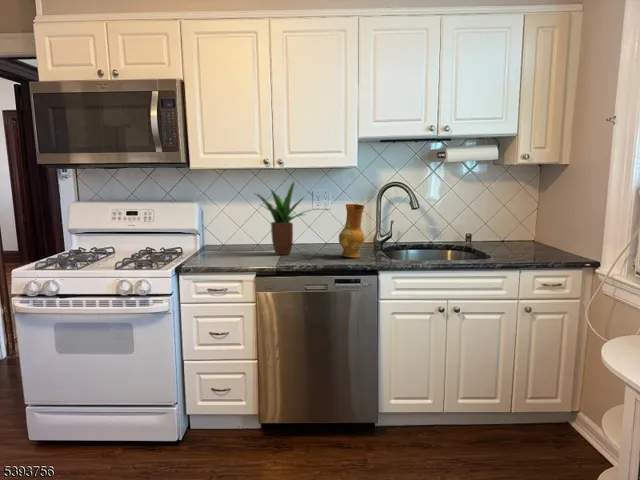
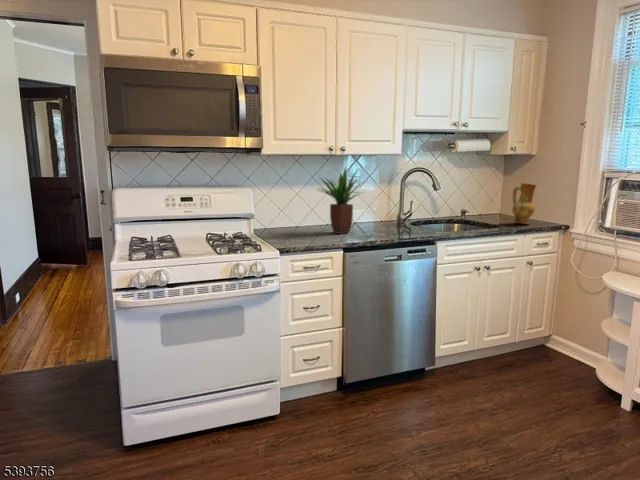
ceramic jug: present [339,204,365,258] -> present [512,183,536,224]

